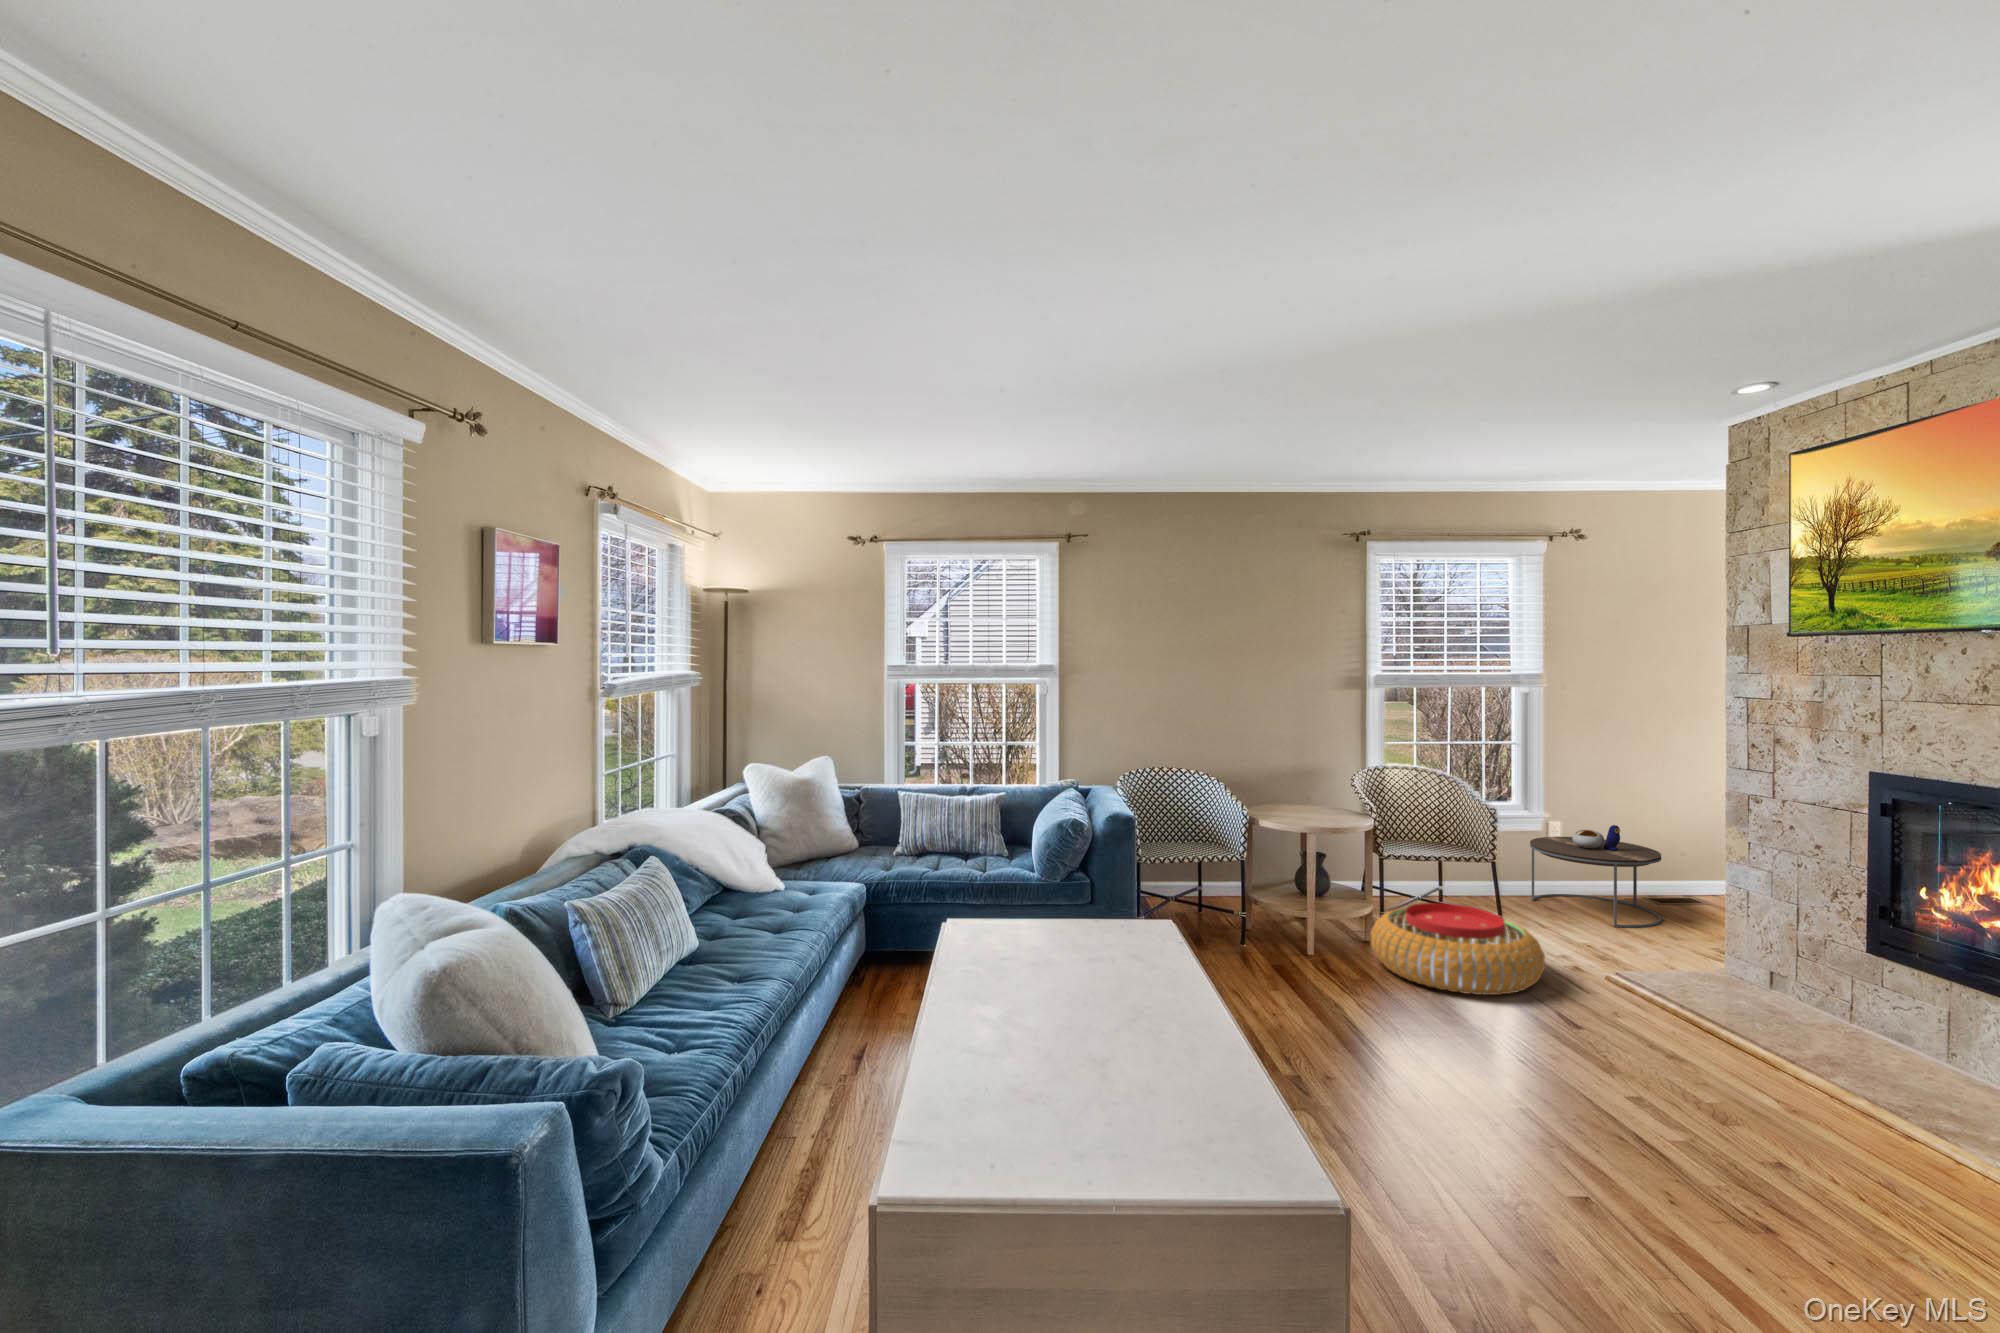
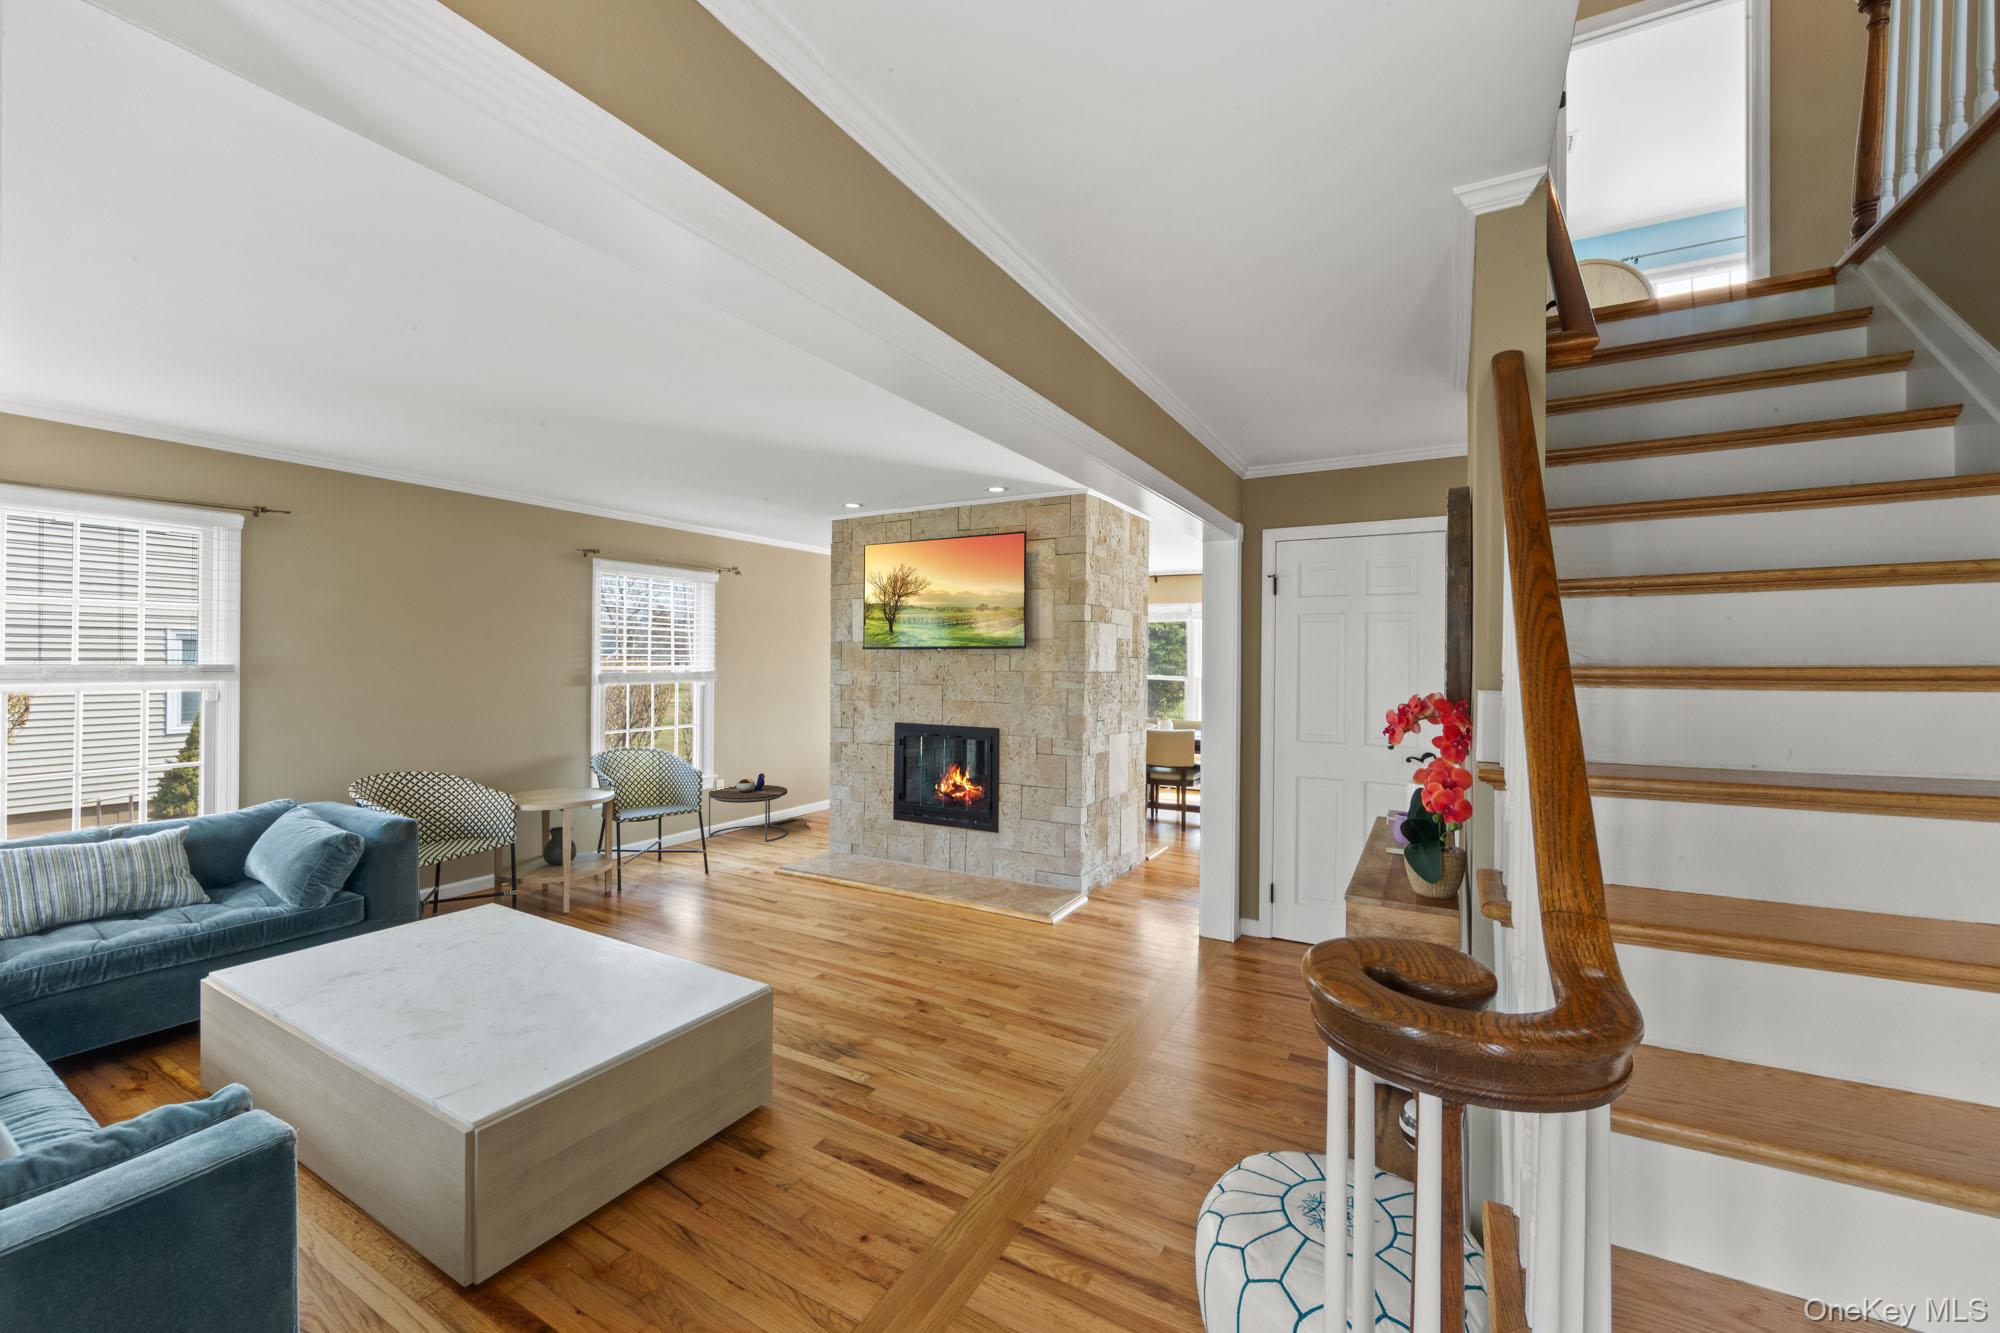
pouf: present [1371,903,1545,995] -> none [628,845,751,909]

